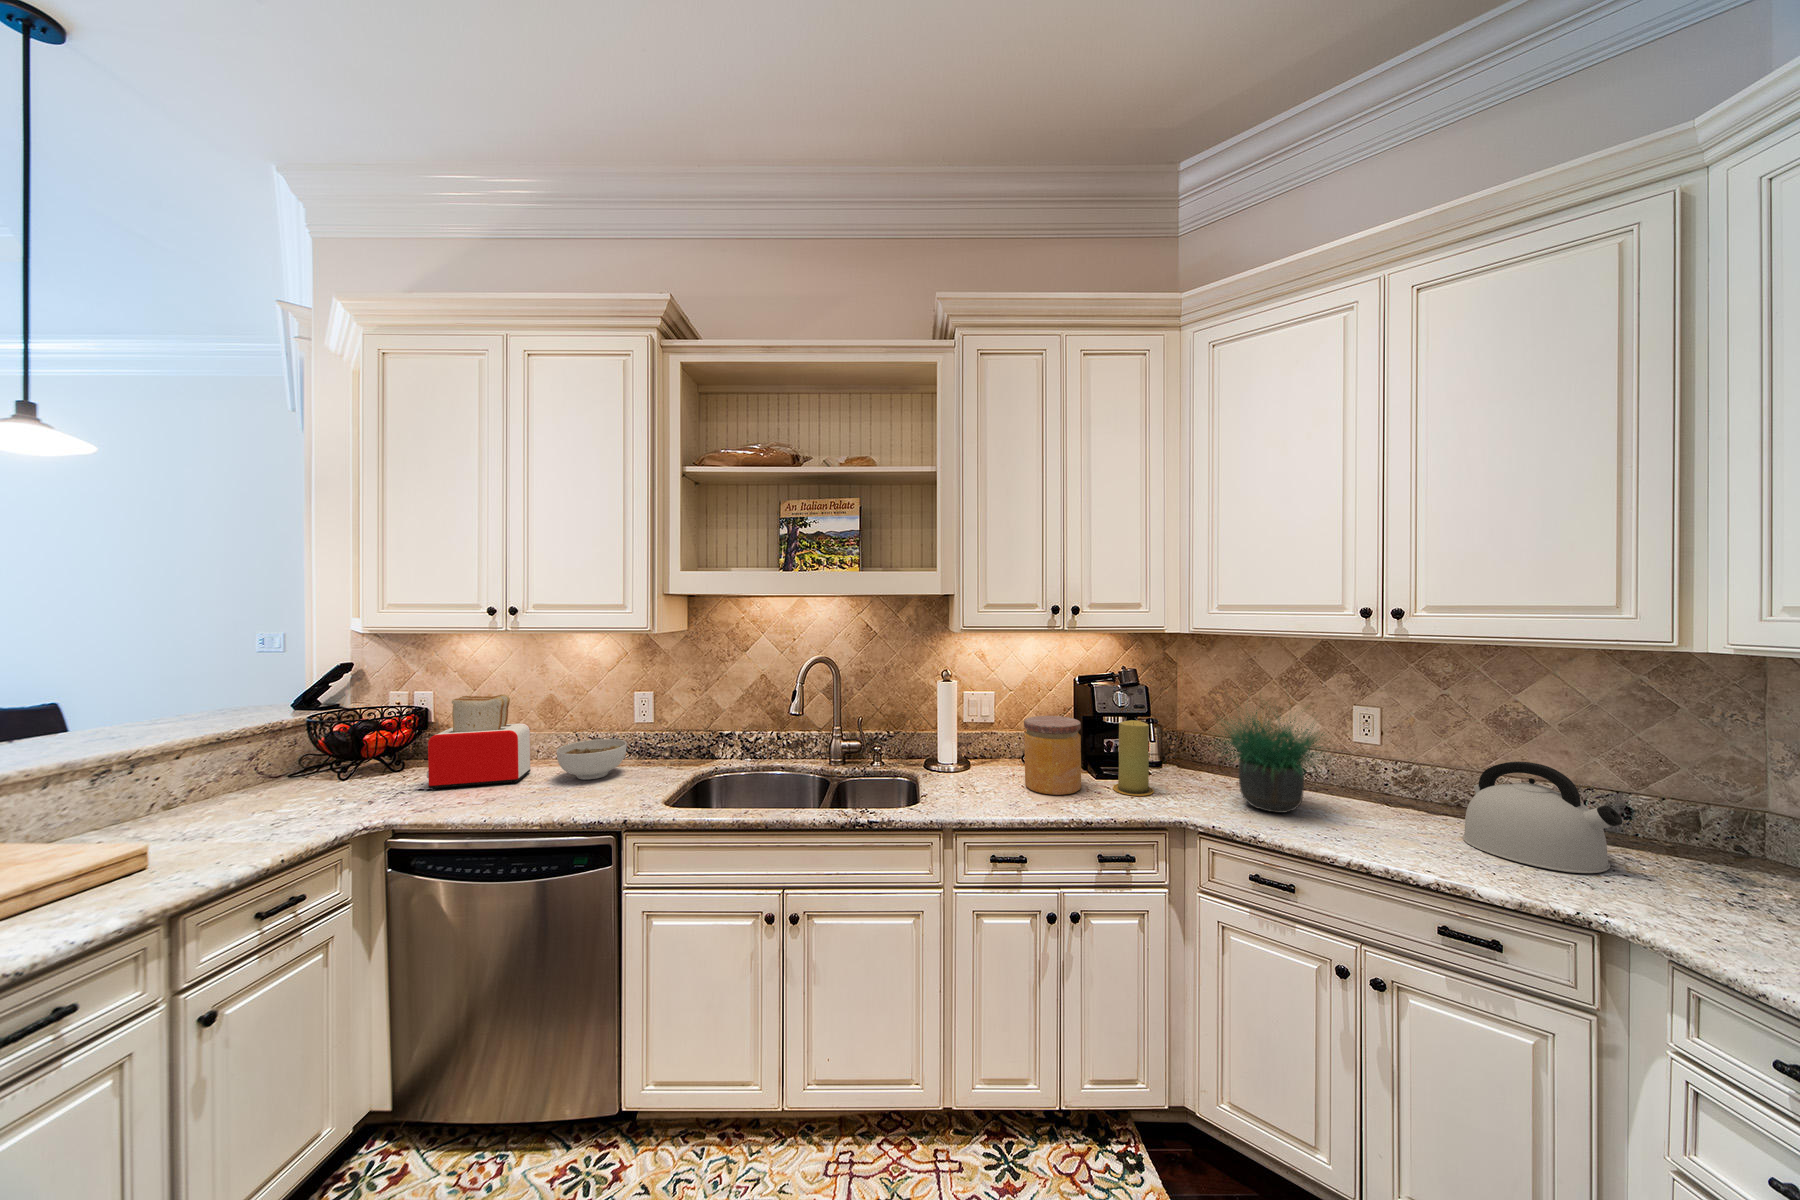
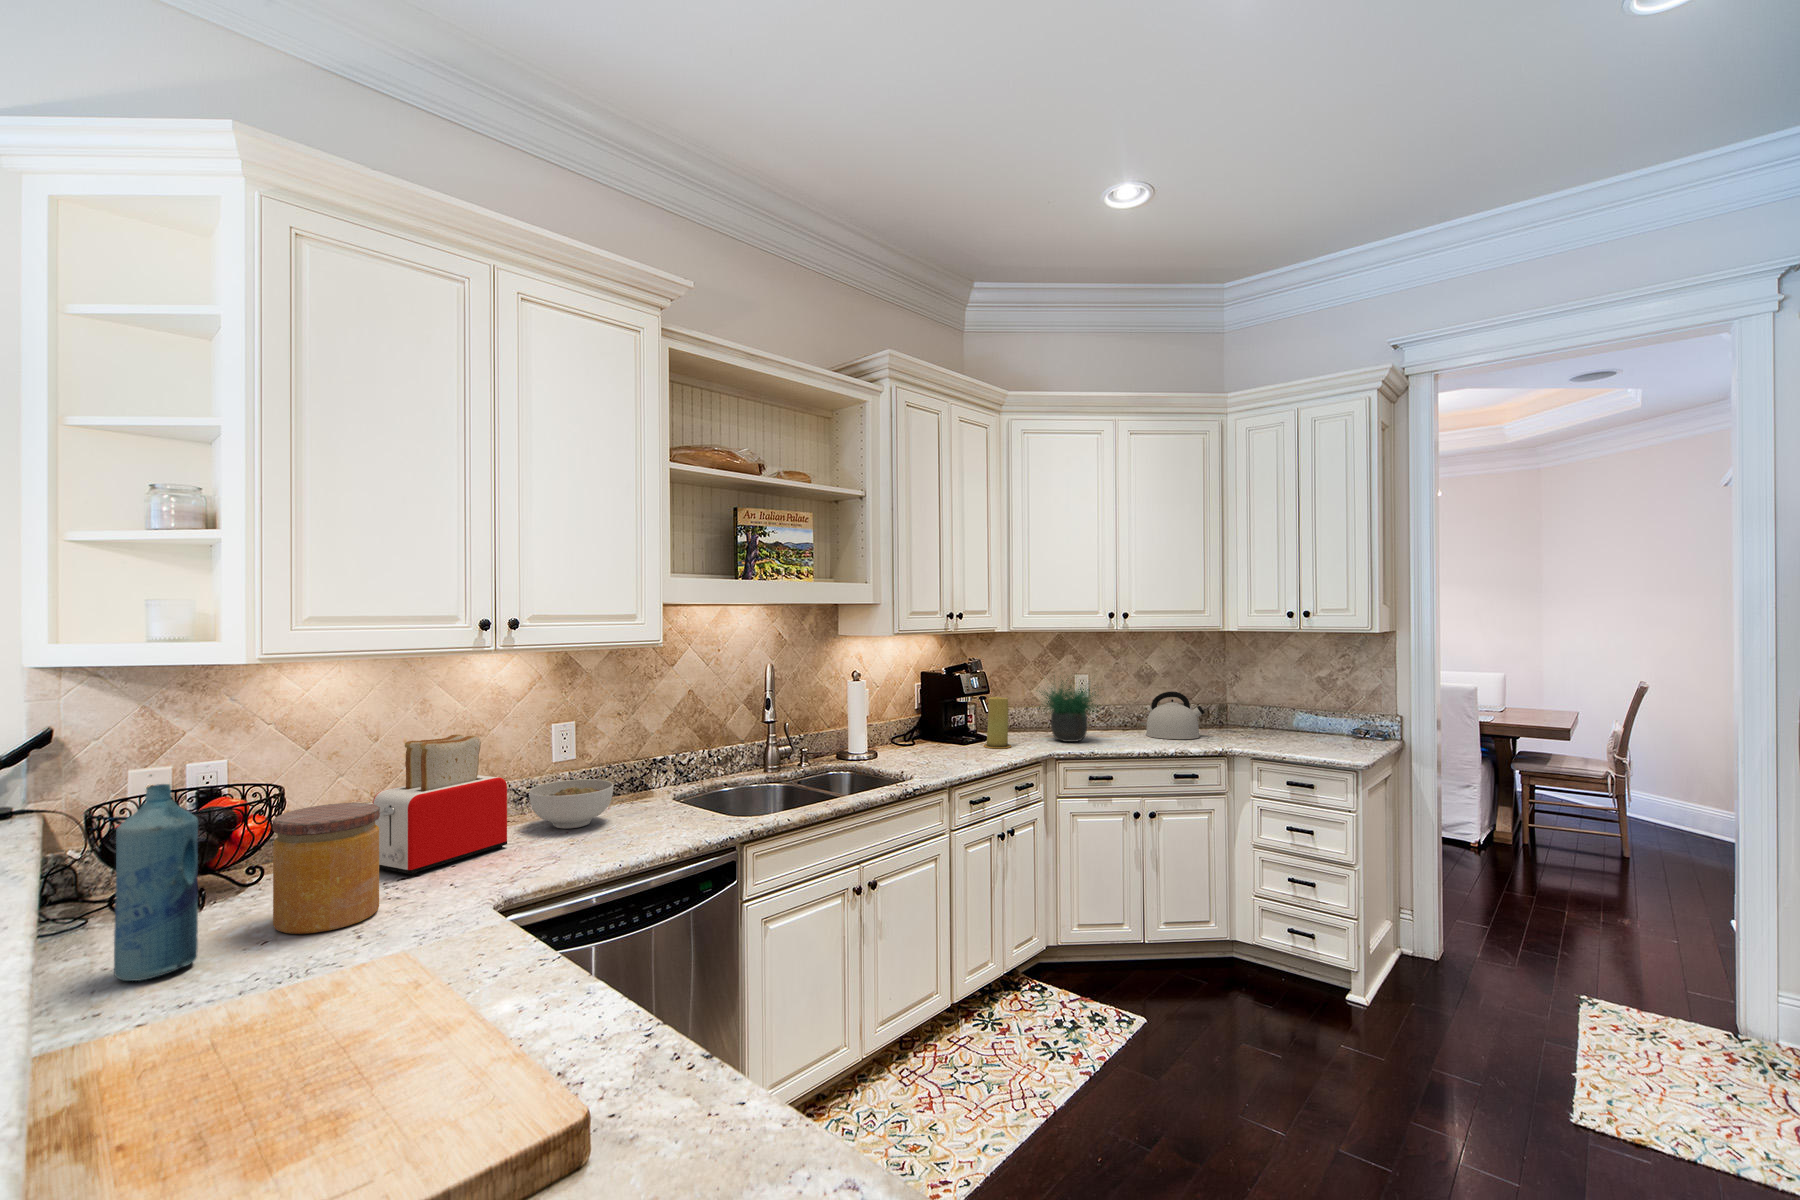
bottle: none [199,708,252,818] -> present [114,784,198,981]
jar: present [1024,716,1081,795] -> present [273,803,380,934]

